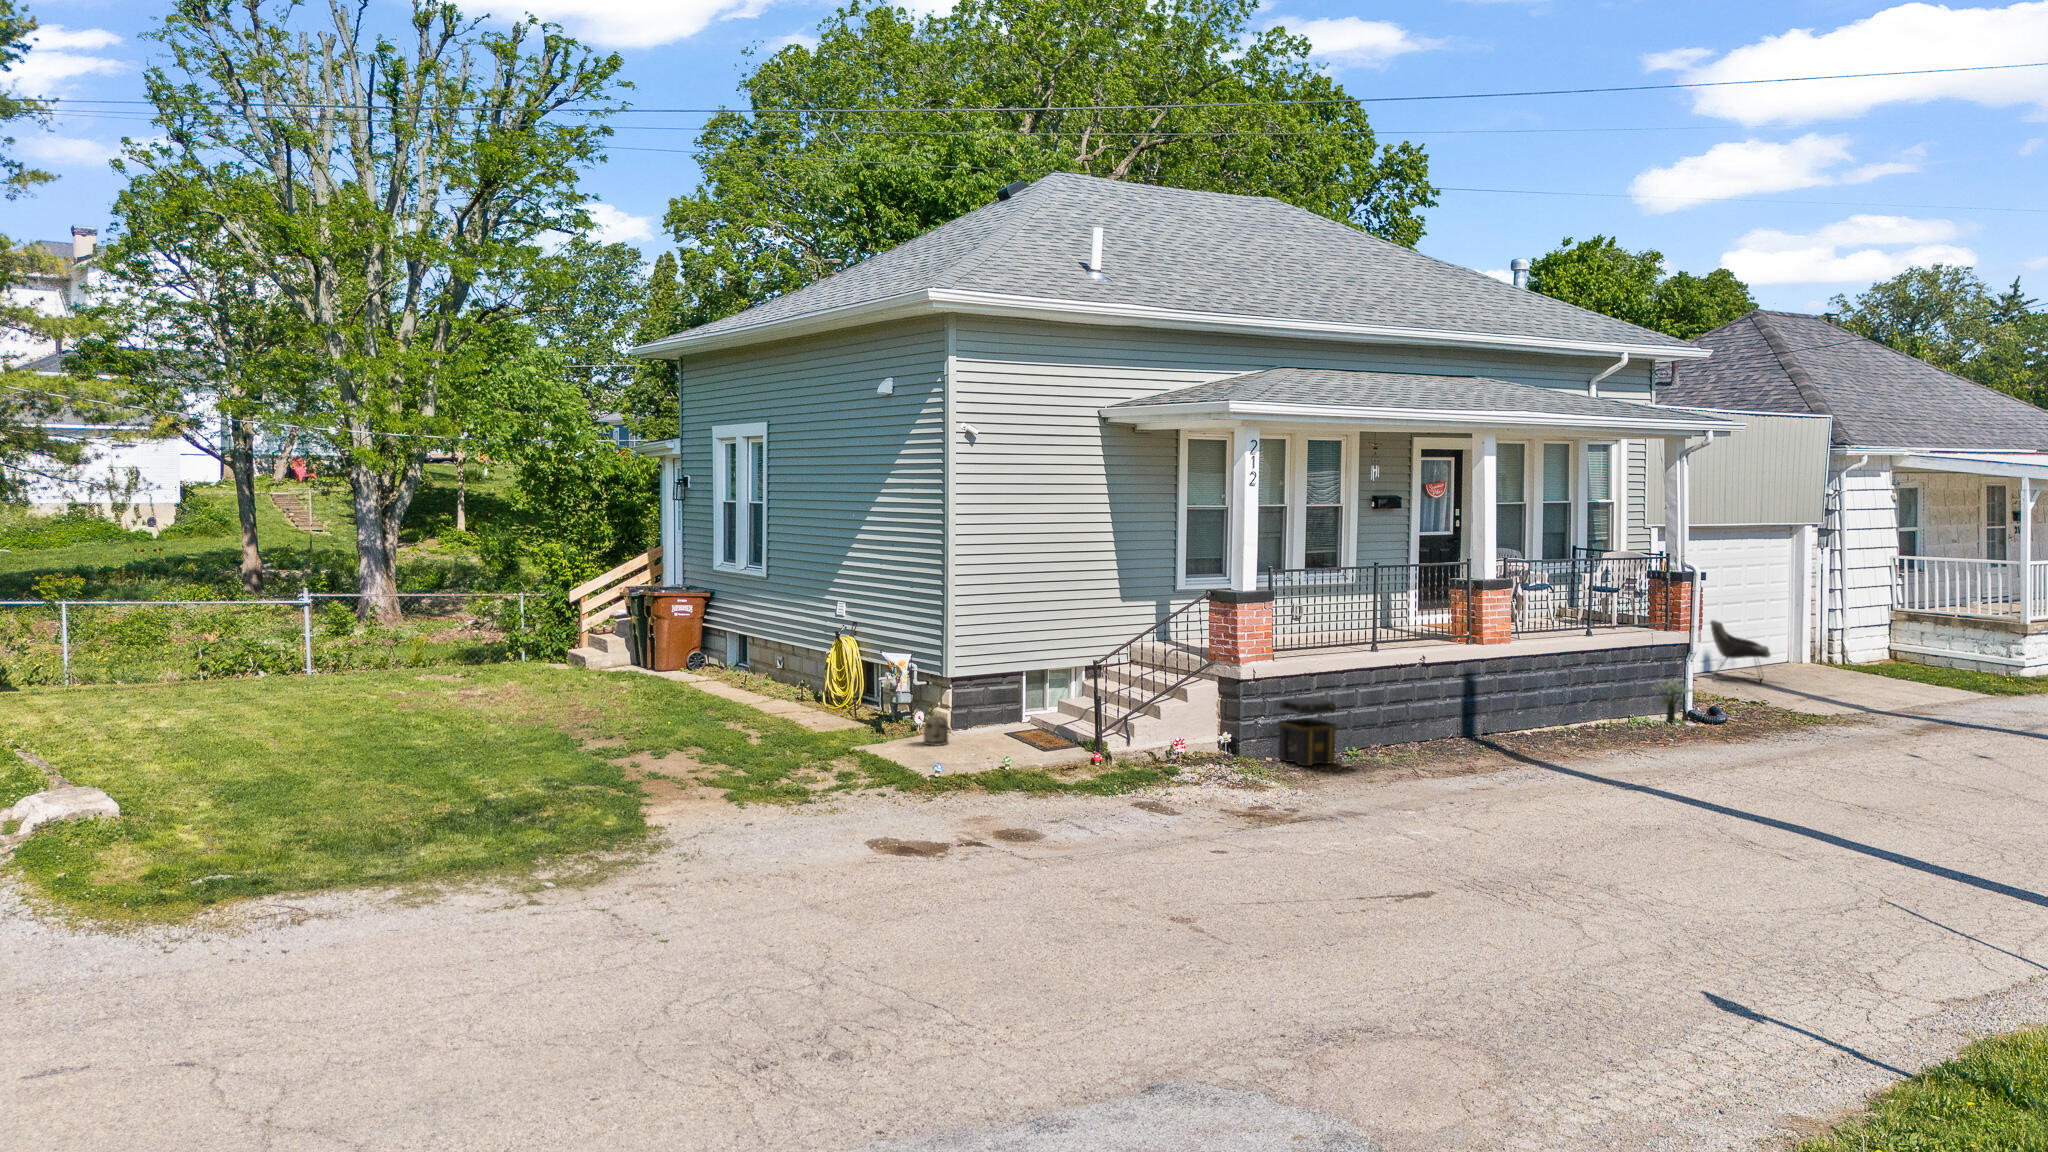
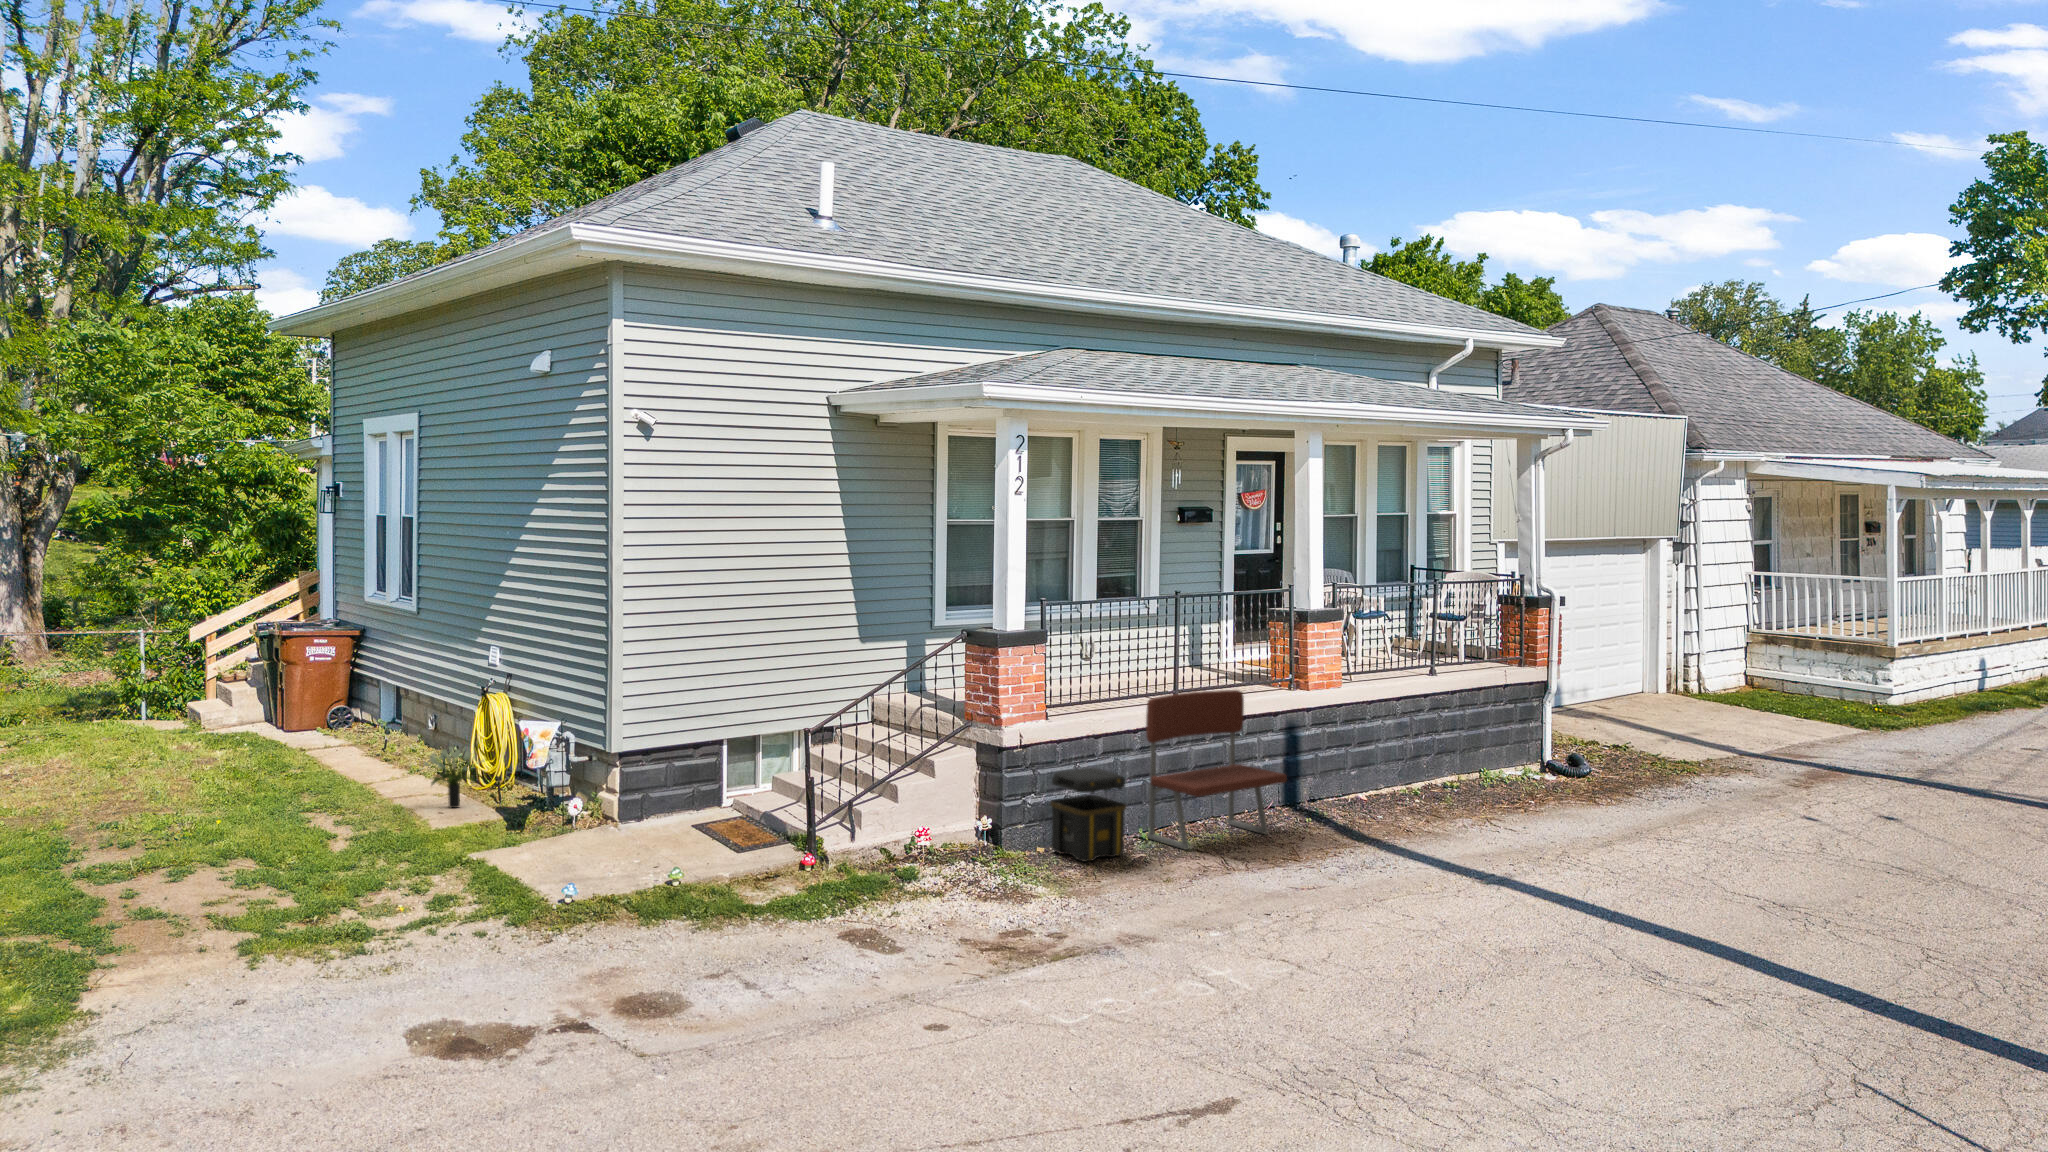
lounge chair: present [1710,620,1771,684] -> none [1562,647,1628,721]
bench: none [1351,641,1463,762] -> present [1146,690,1287,850]
potted plant: present [1652,680,1695,722] -> present [424,747,483,808]
basket: present [924,716,948,746] -> none [581,793,617,843]

